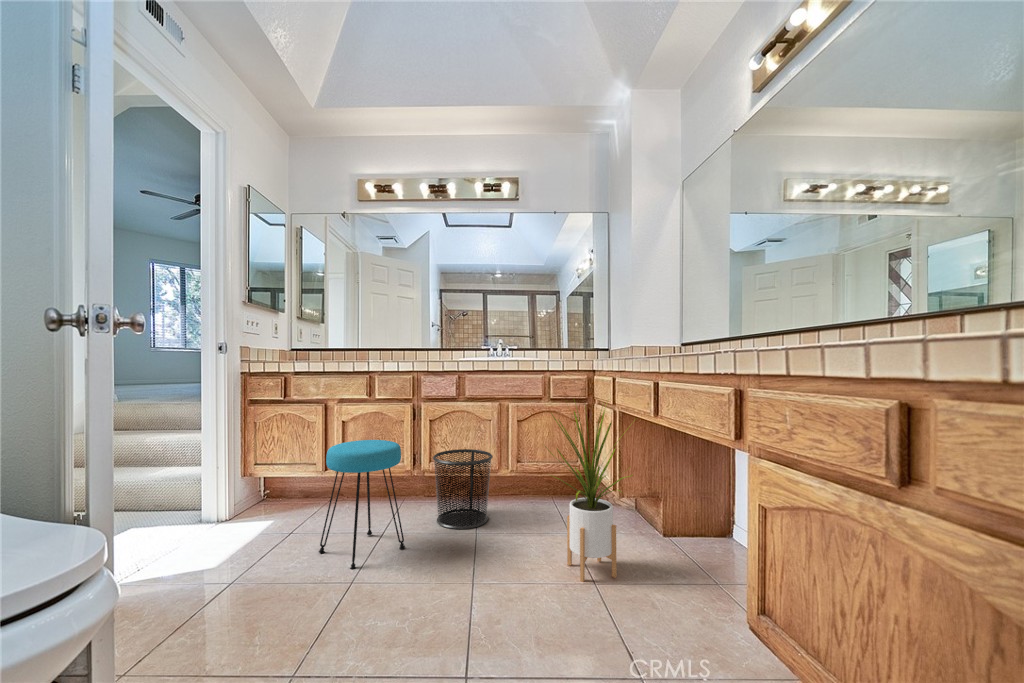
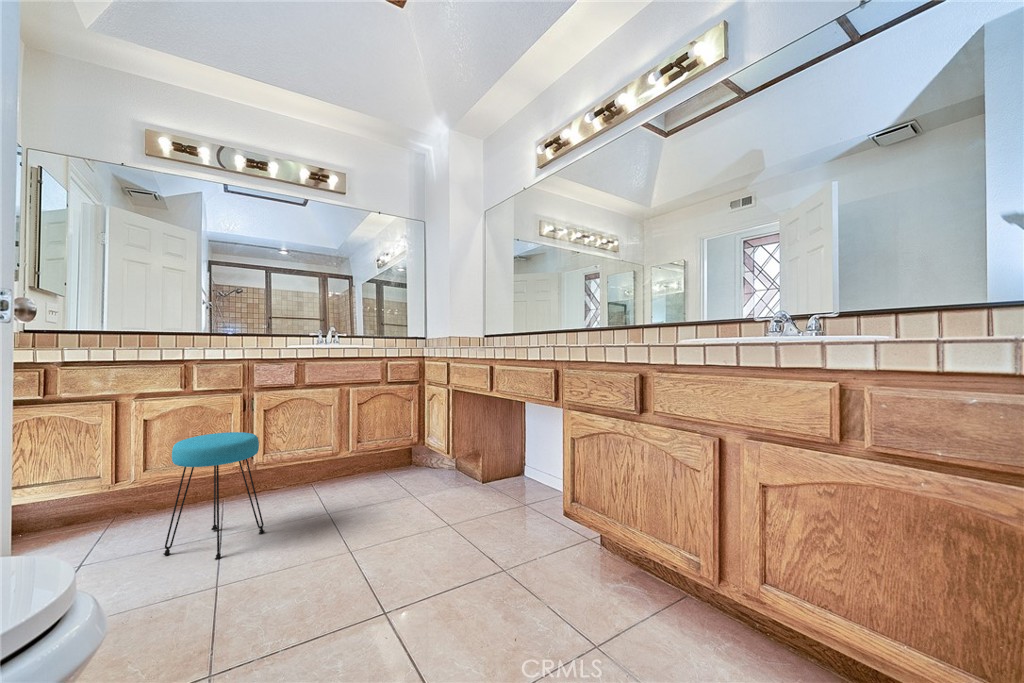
house plant: present [545,406,632,582] -> none [408,379,480,522]
waste bin: present [433,449,493,529] -> none [278,434,341,510]

